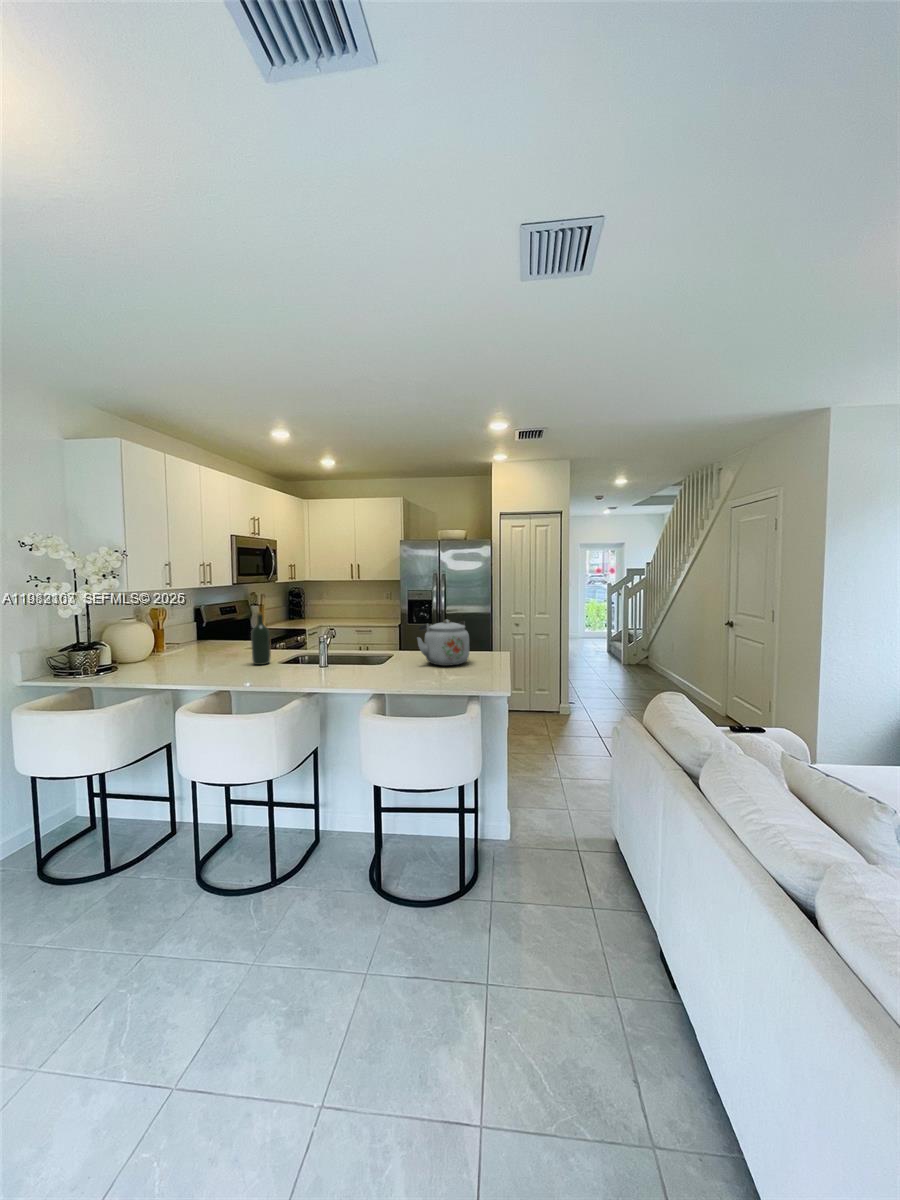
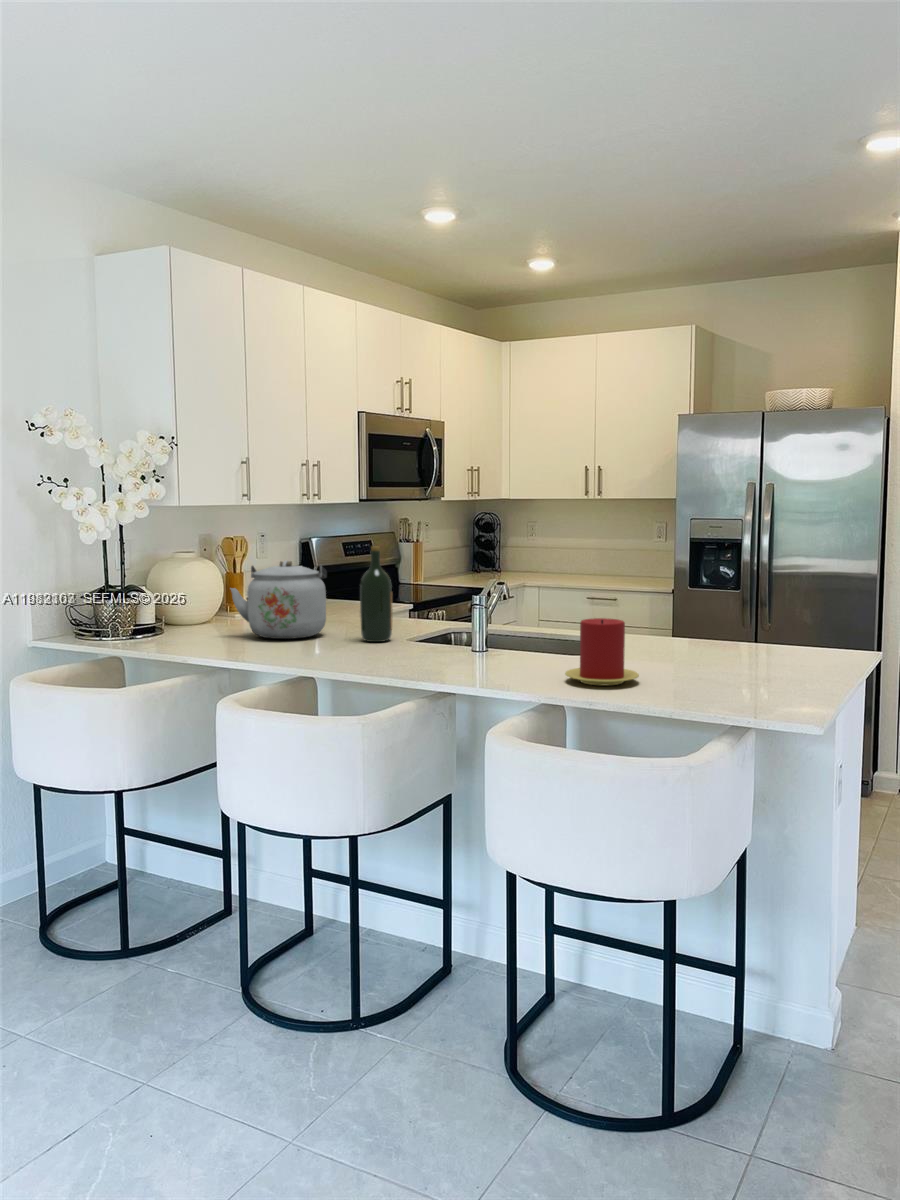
kettle: present [417,620,469,666] -> present [231,561,327,639]
candle: none [378,646,414,679] -> present [565,618,639,685]

